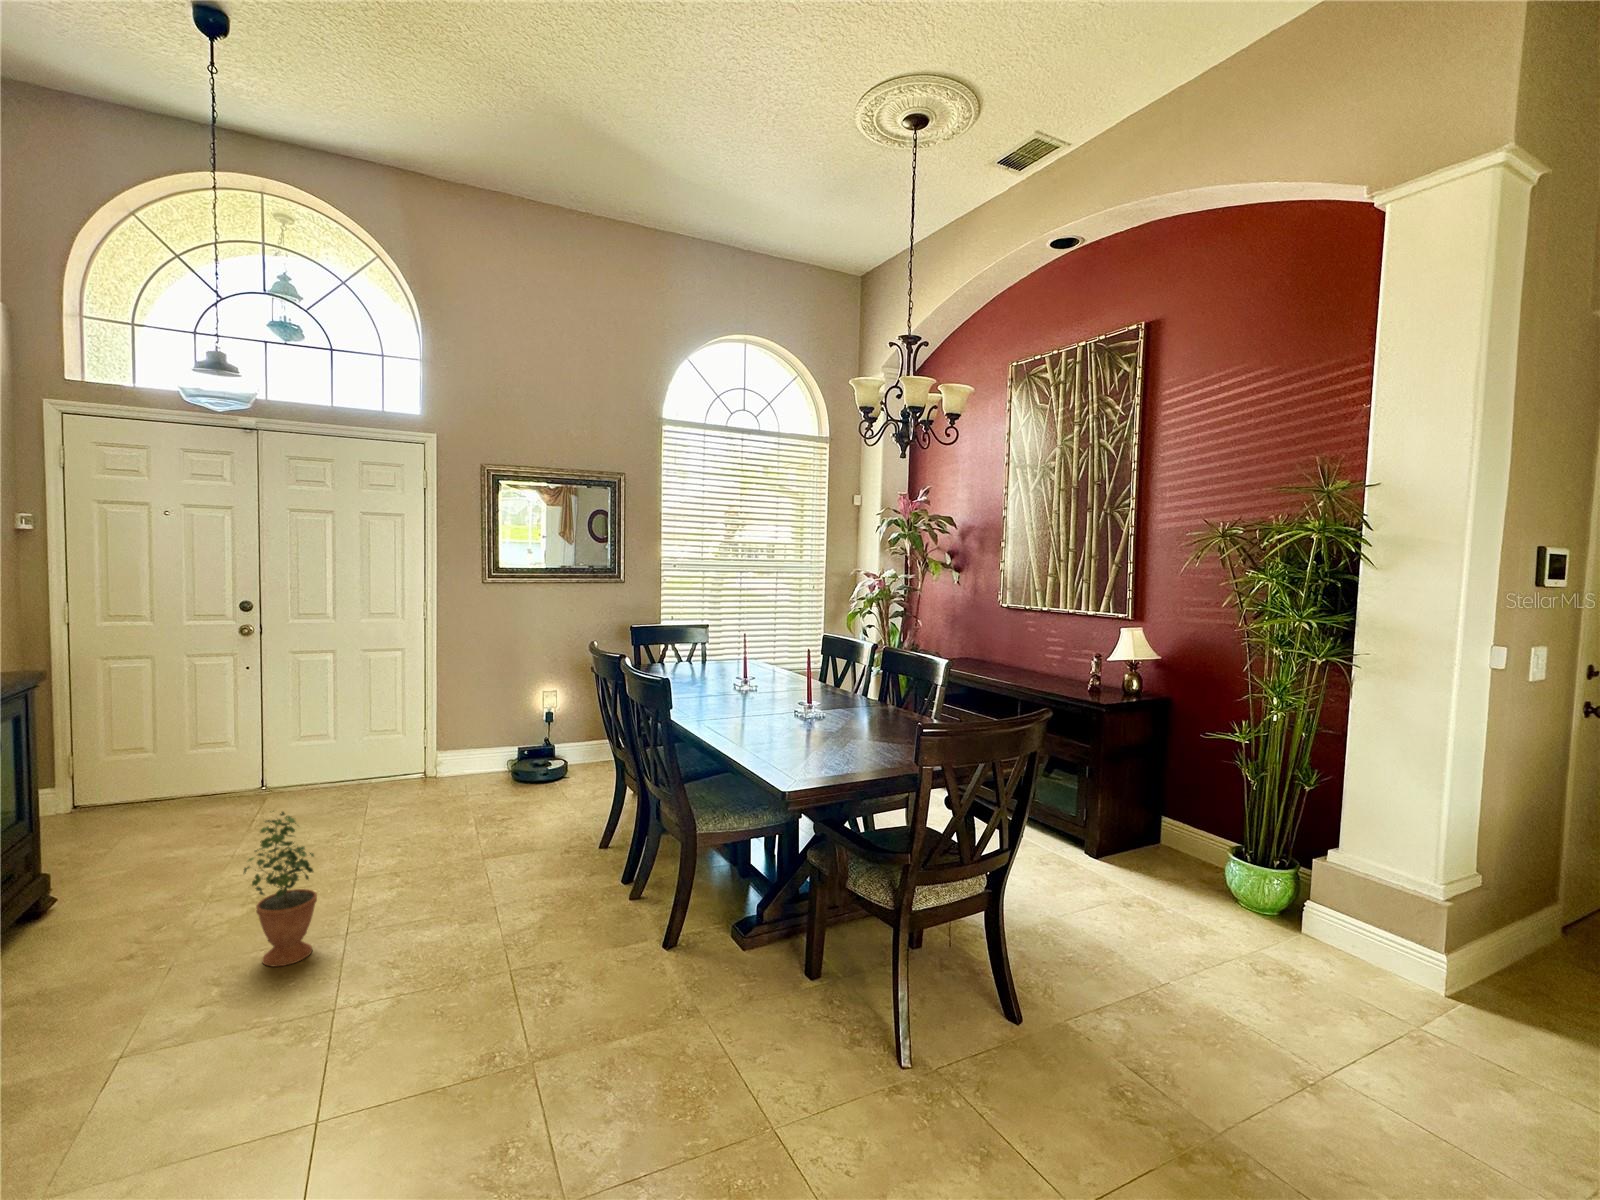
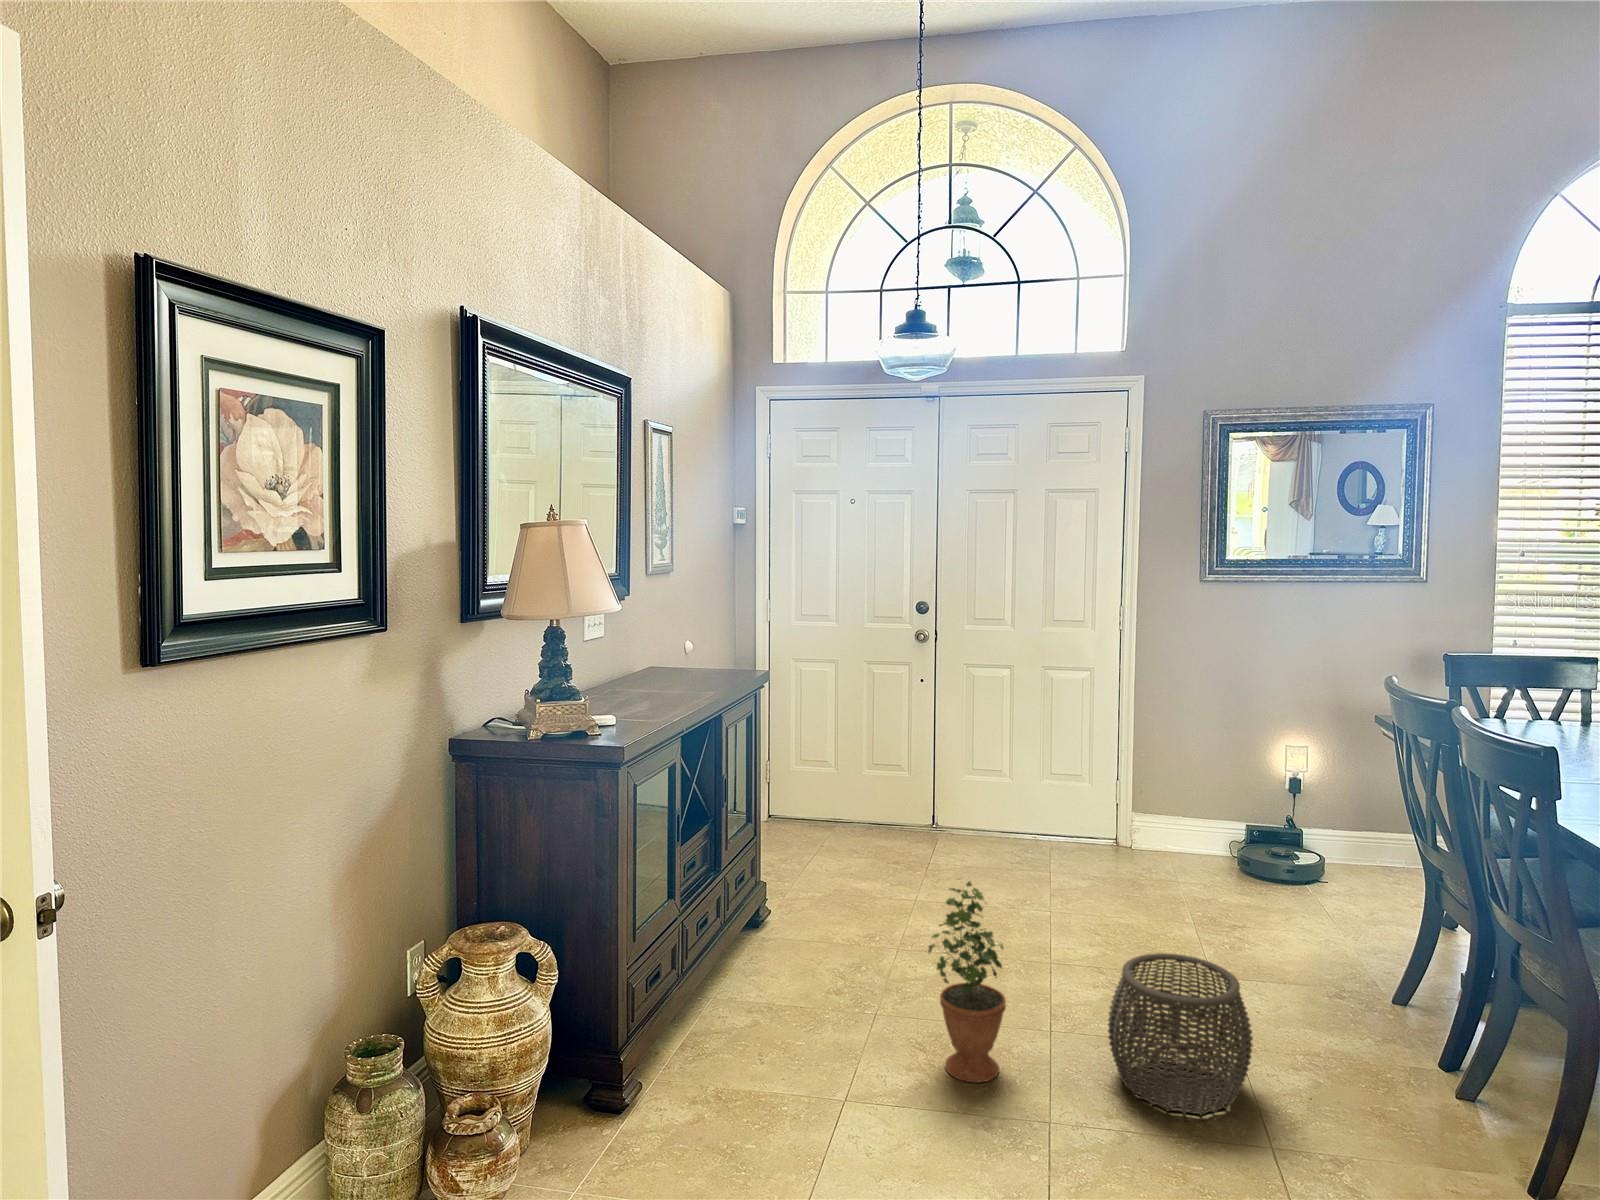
woven basket: none [401,831,503,937] -> present [1108,953,1253,1115]

